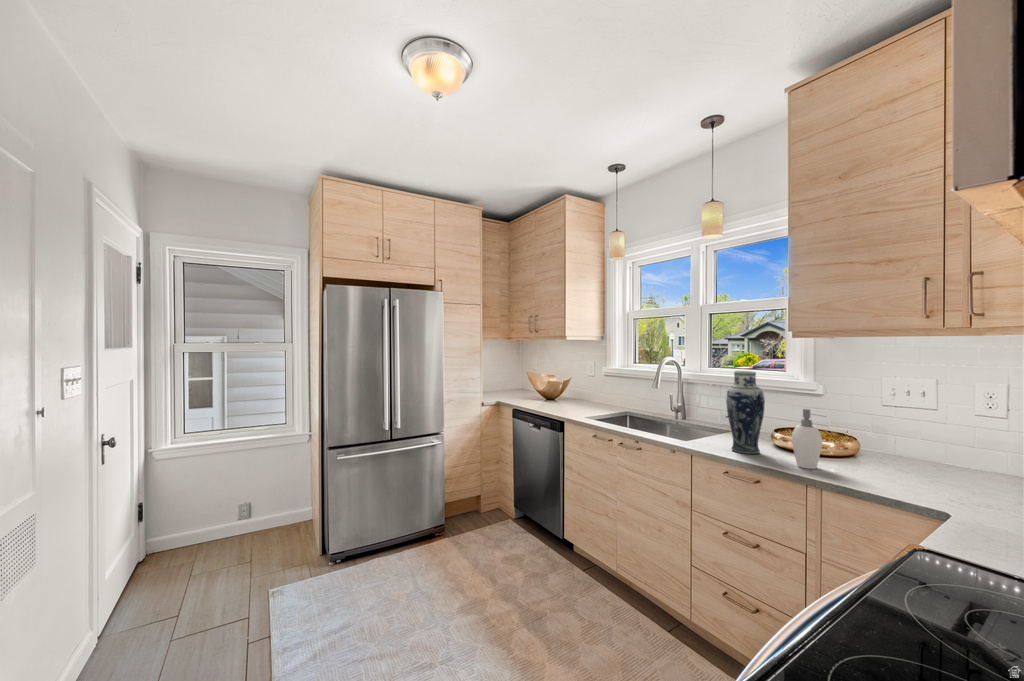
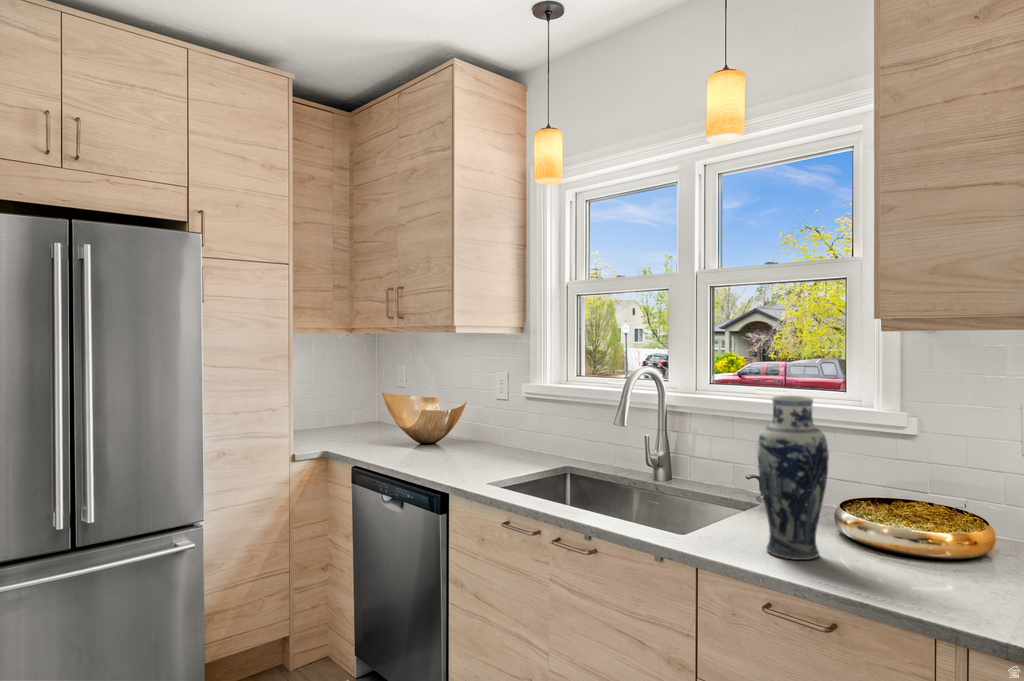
soap dispenser: present [792,409,822,469] -> none [885,472,955,592]

